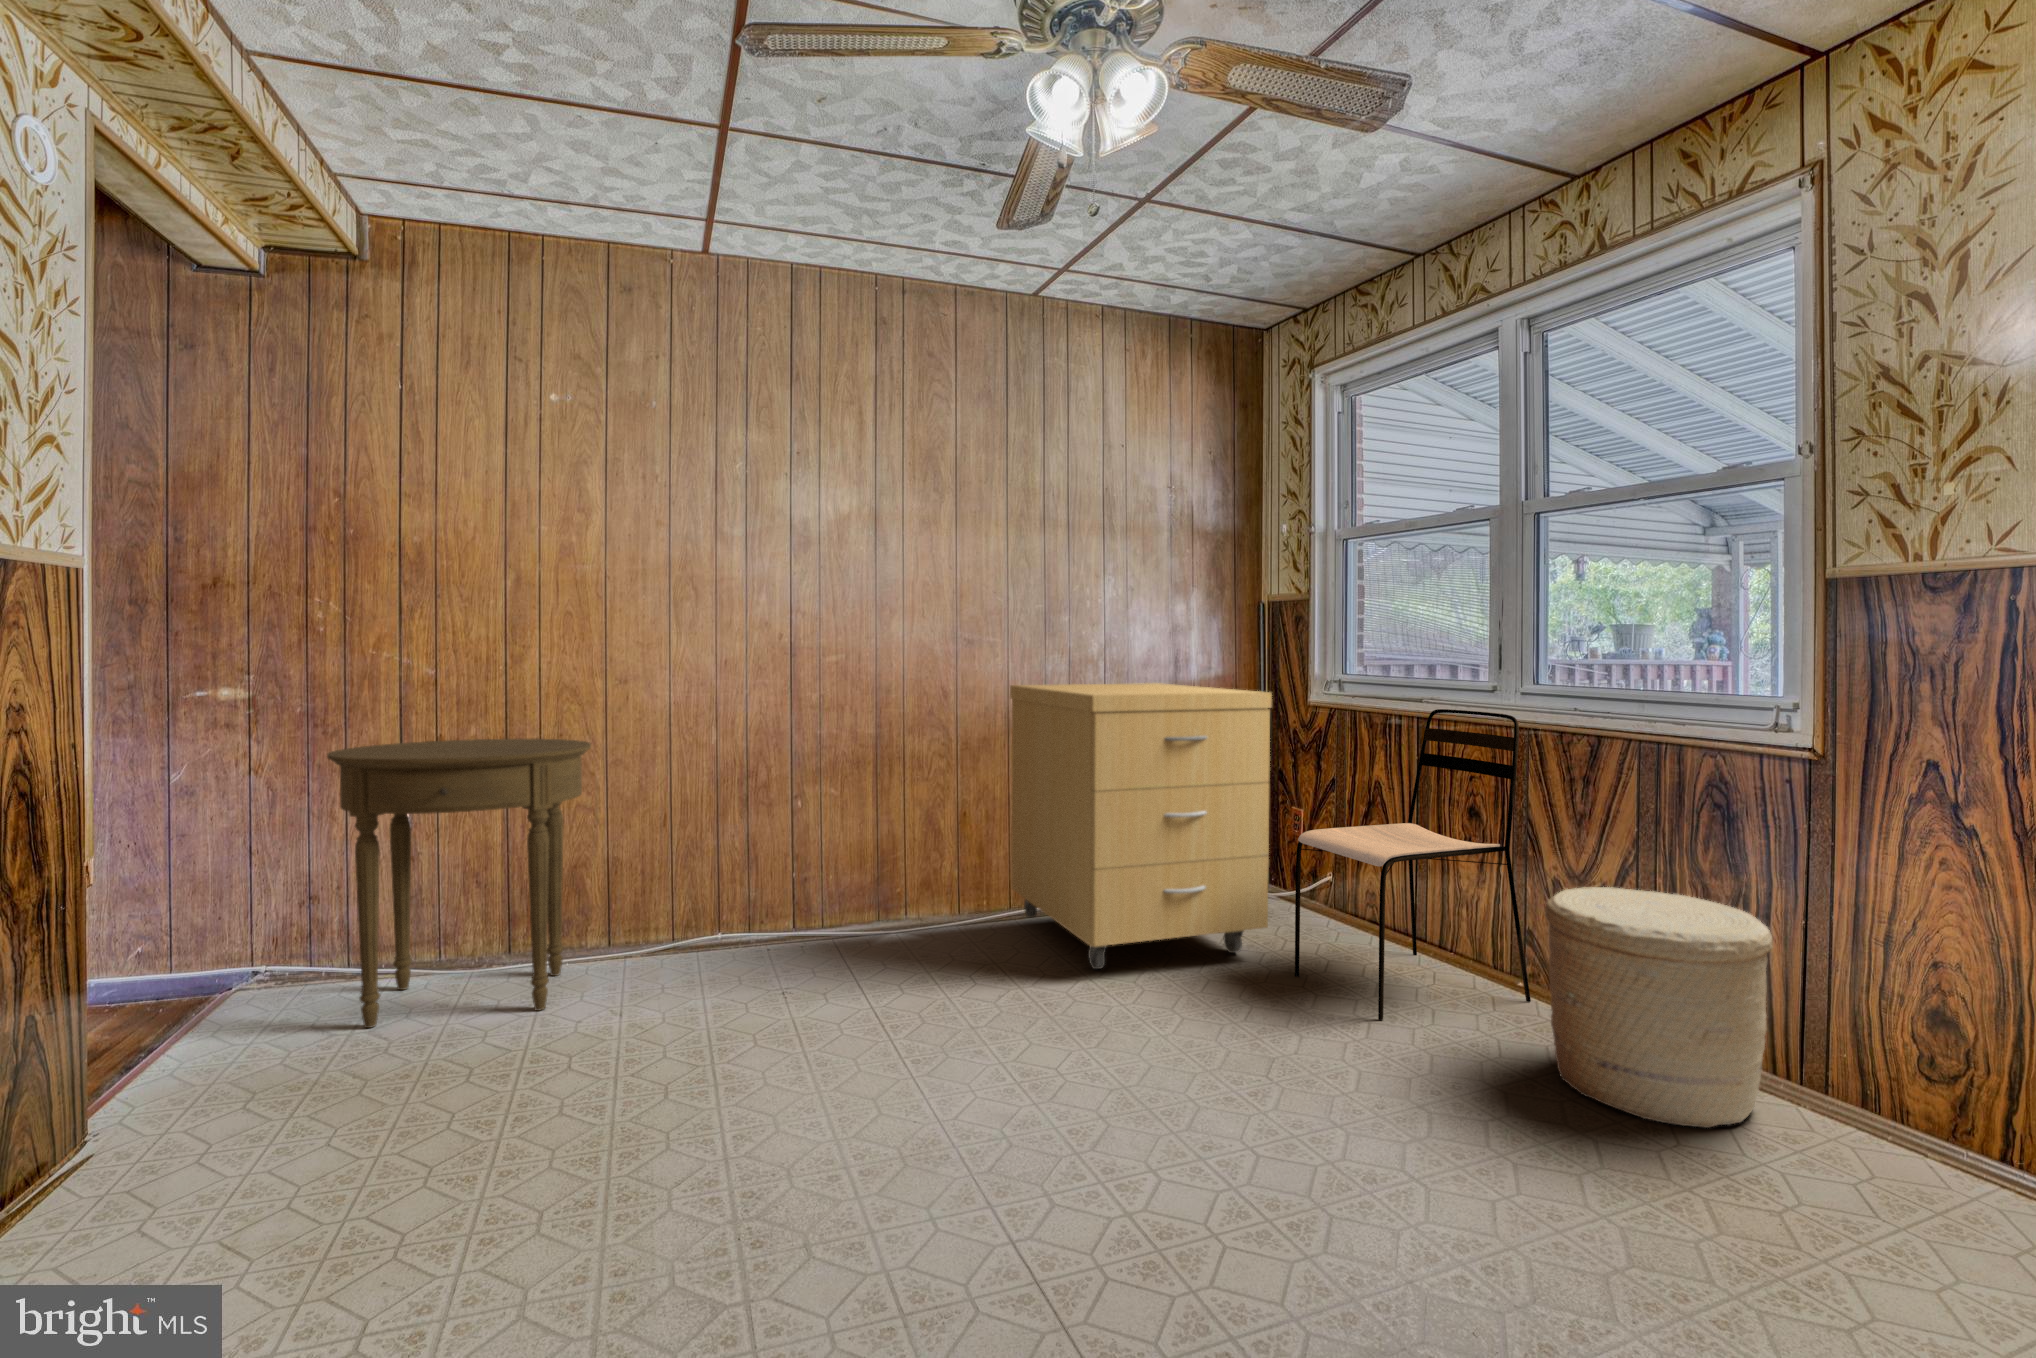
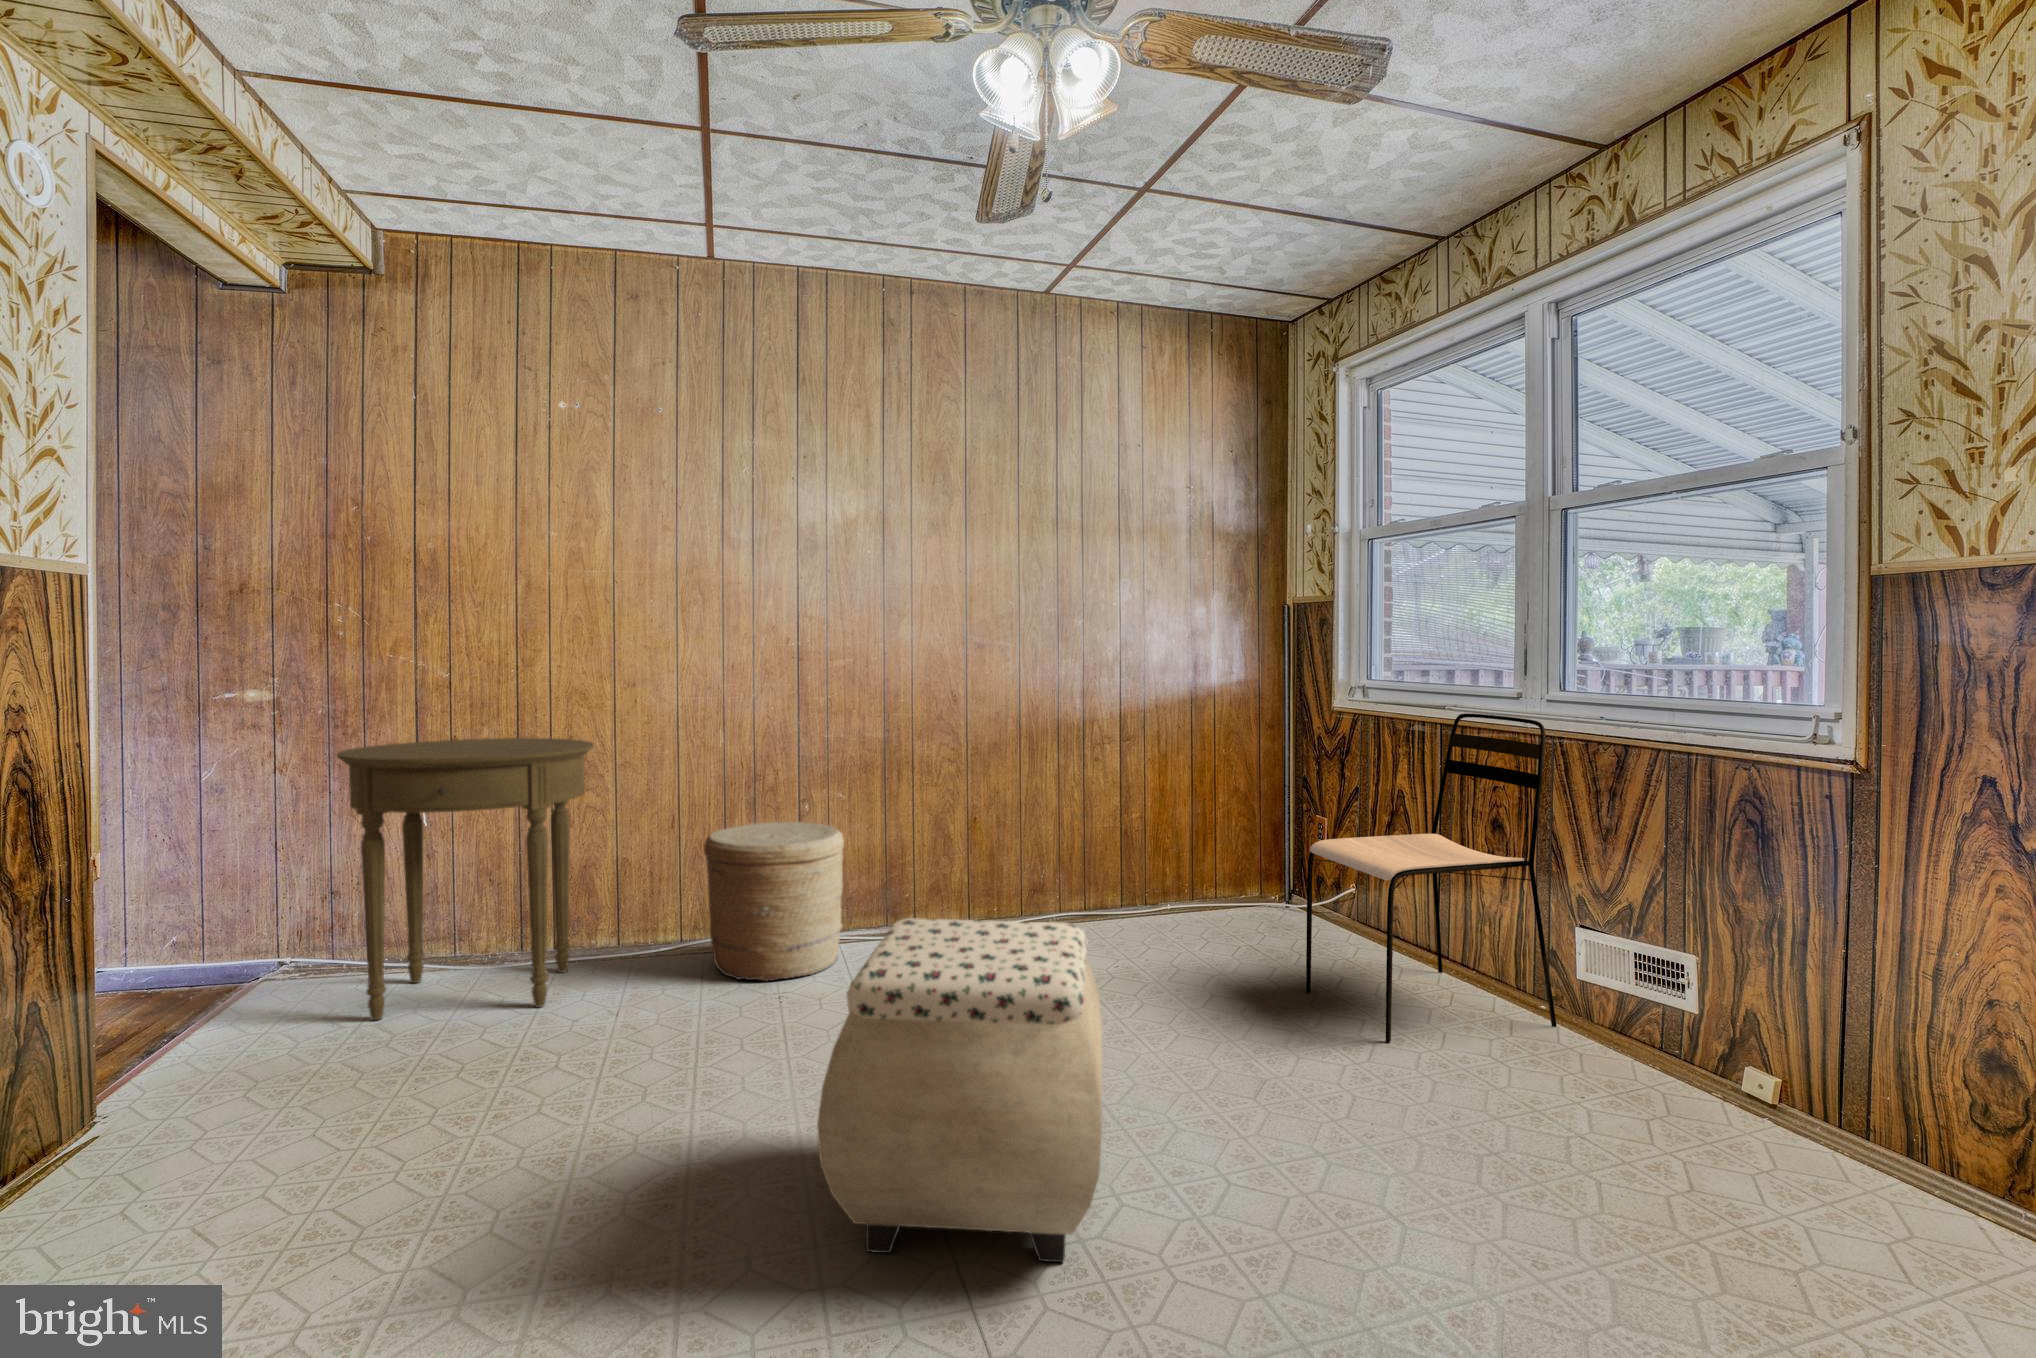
storage cabinet: present [1010,683,1272,969] -> none [1023,684,1285,979]
woven basket: present [1545,887,1772,1128] -> present [704,822,844,981]
ottoman: none [886,908,1164,1233] -> present [817,918,1102,1262]

